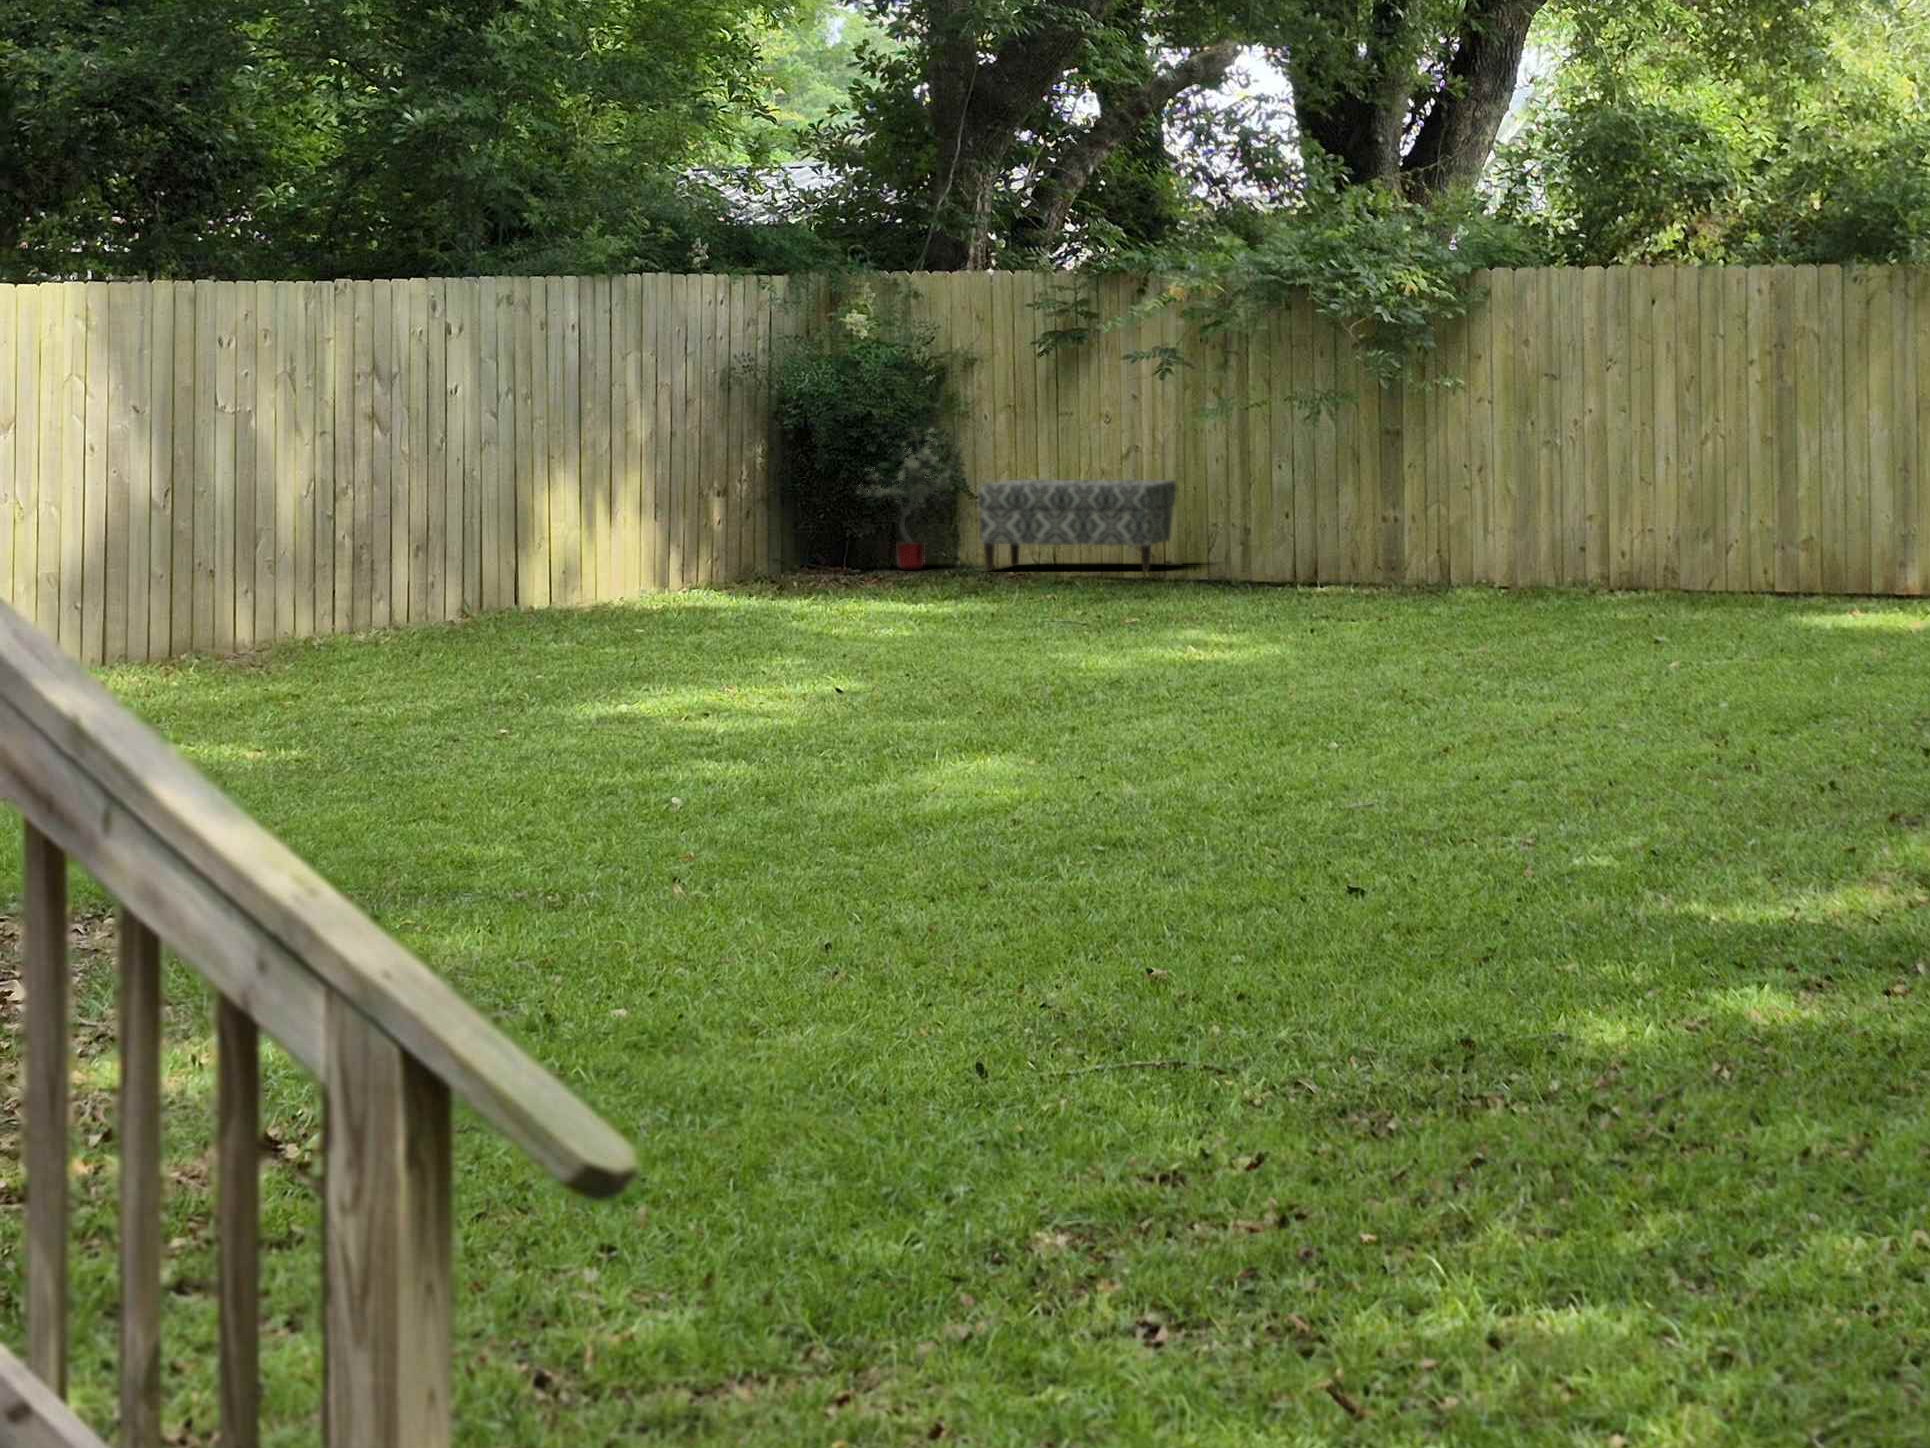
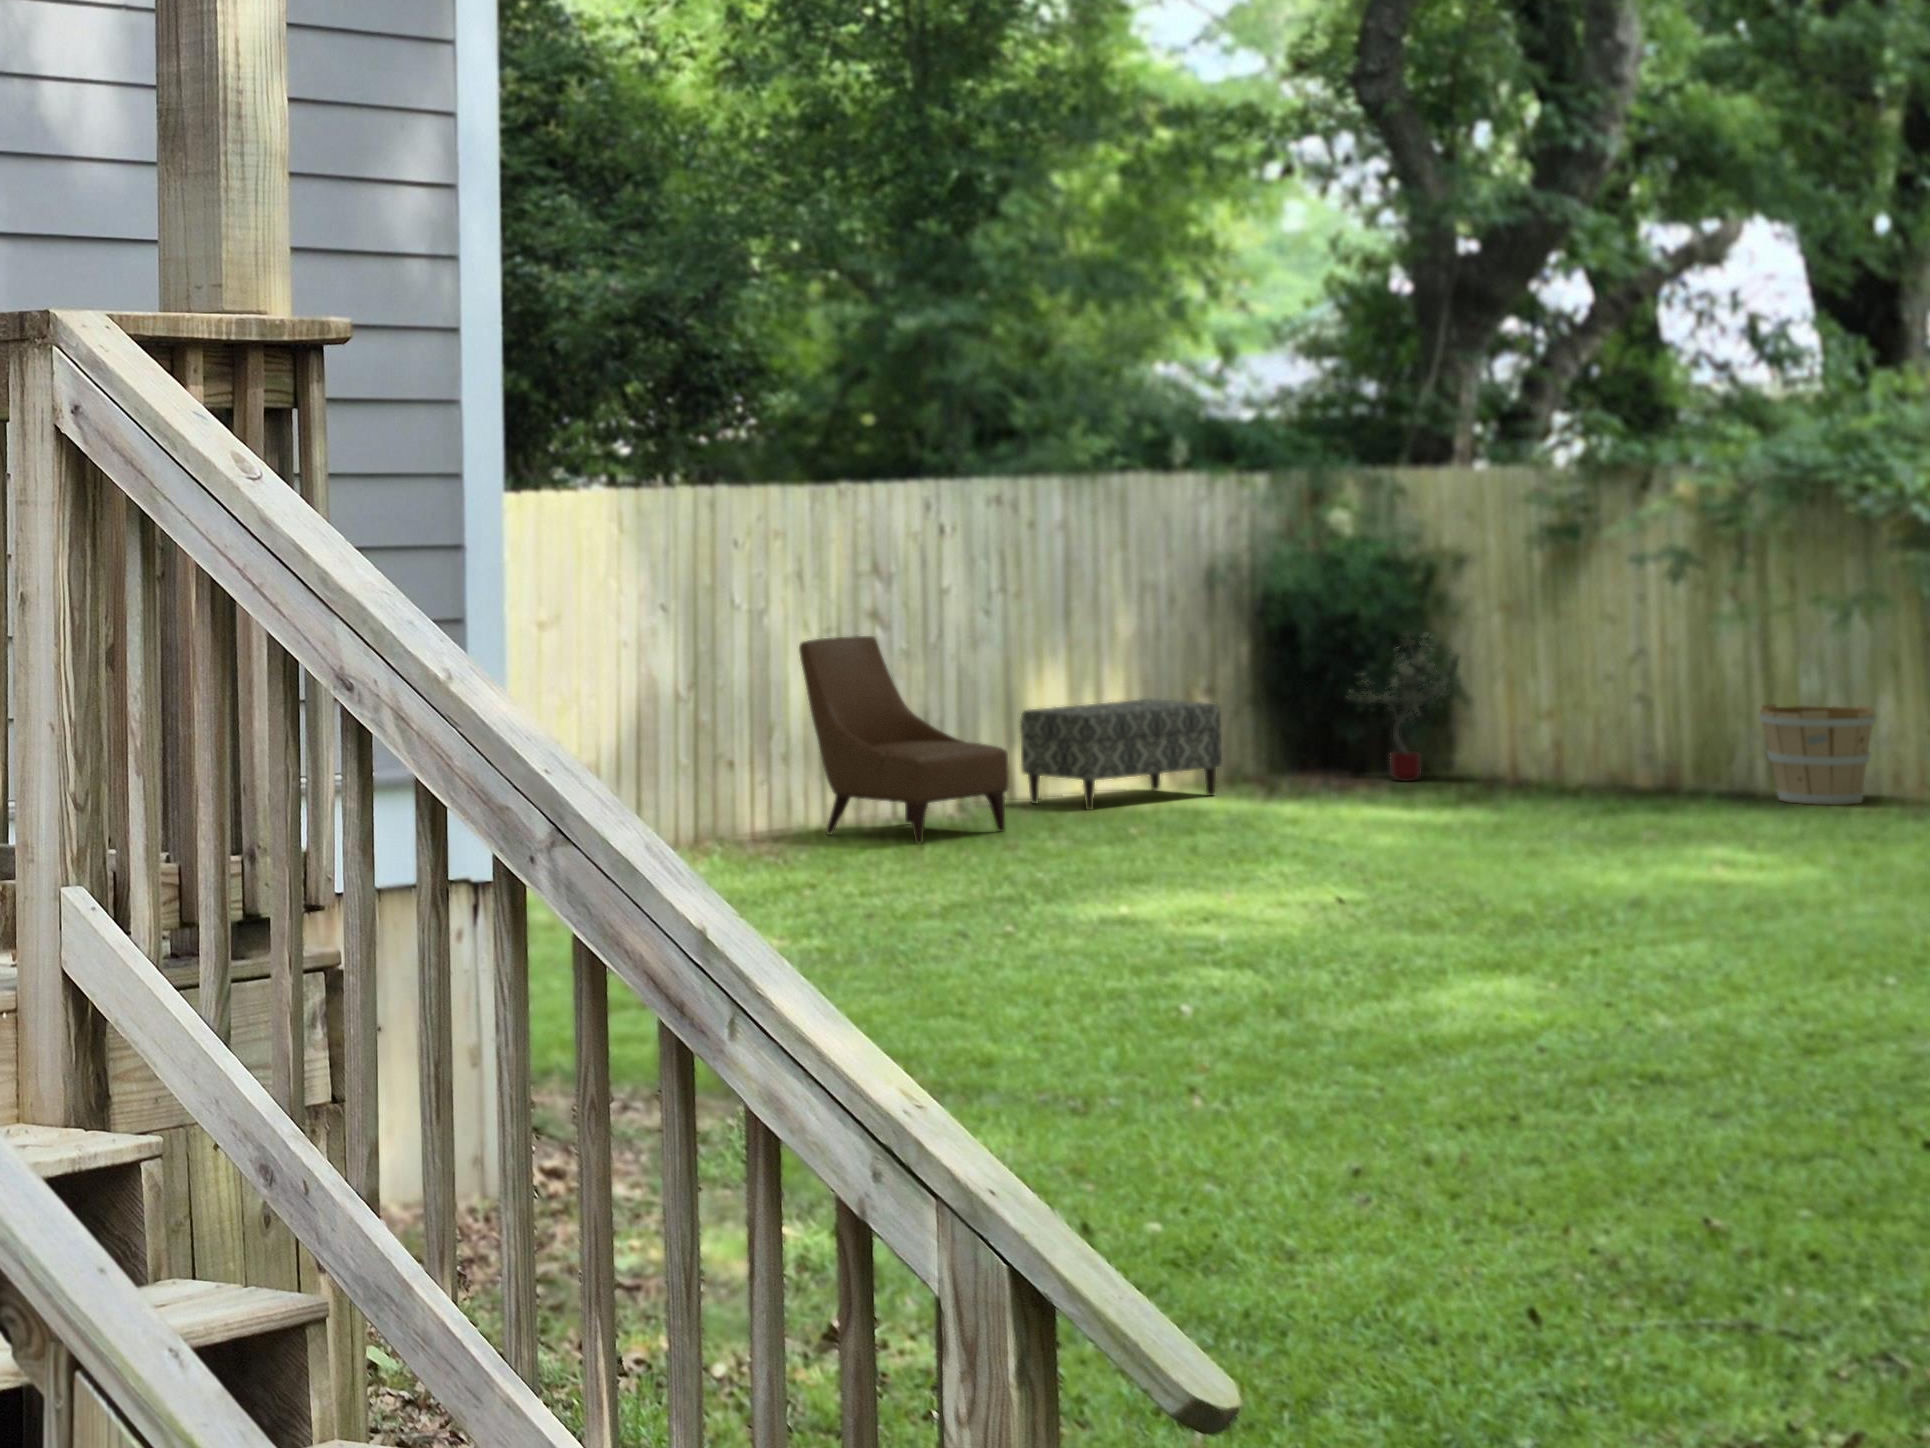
chair: none [301,433,518,636] -> present [799,636,1009,844]
bench: present [978,479,1177,571] -> present [1020,699,1222,810]
wooden bucket: none [1220,484,1319,573] -> present [1759,704,1876,805]

